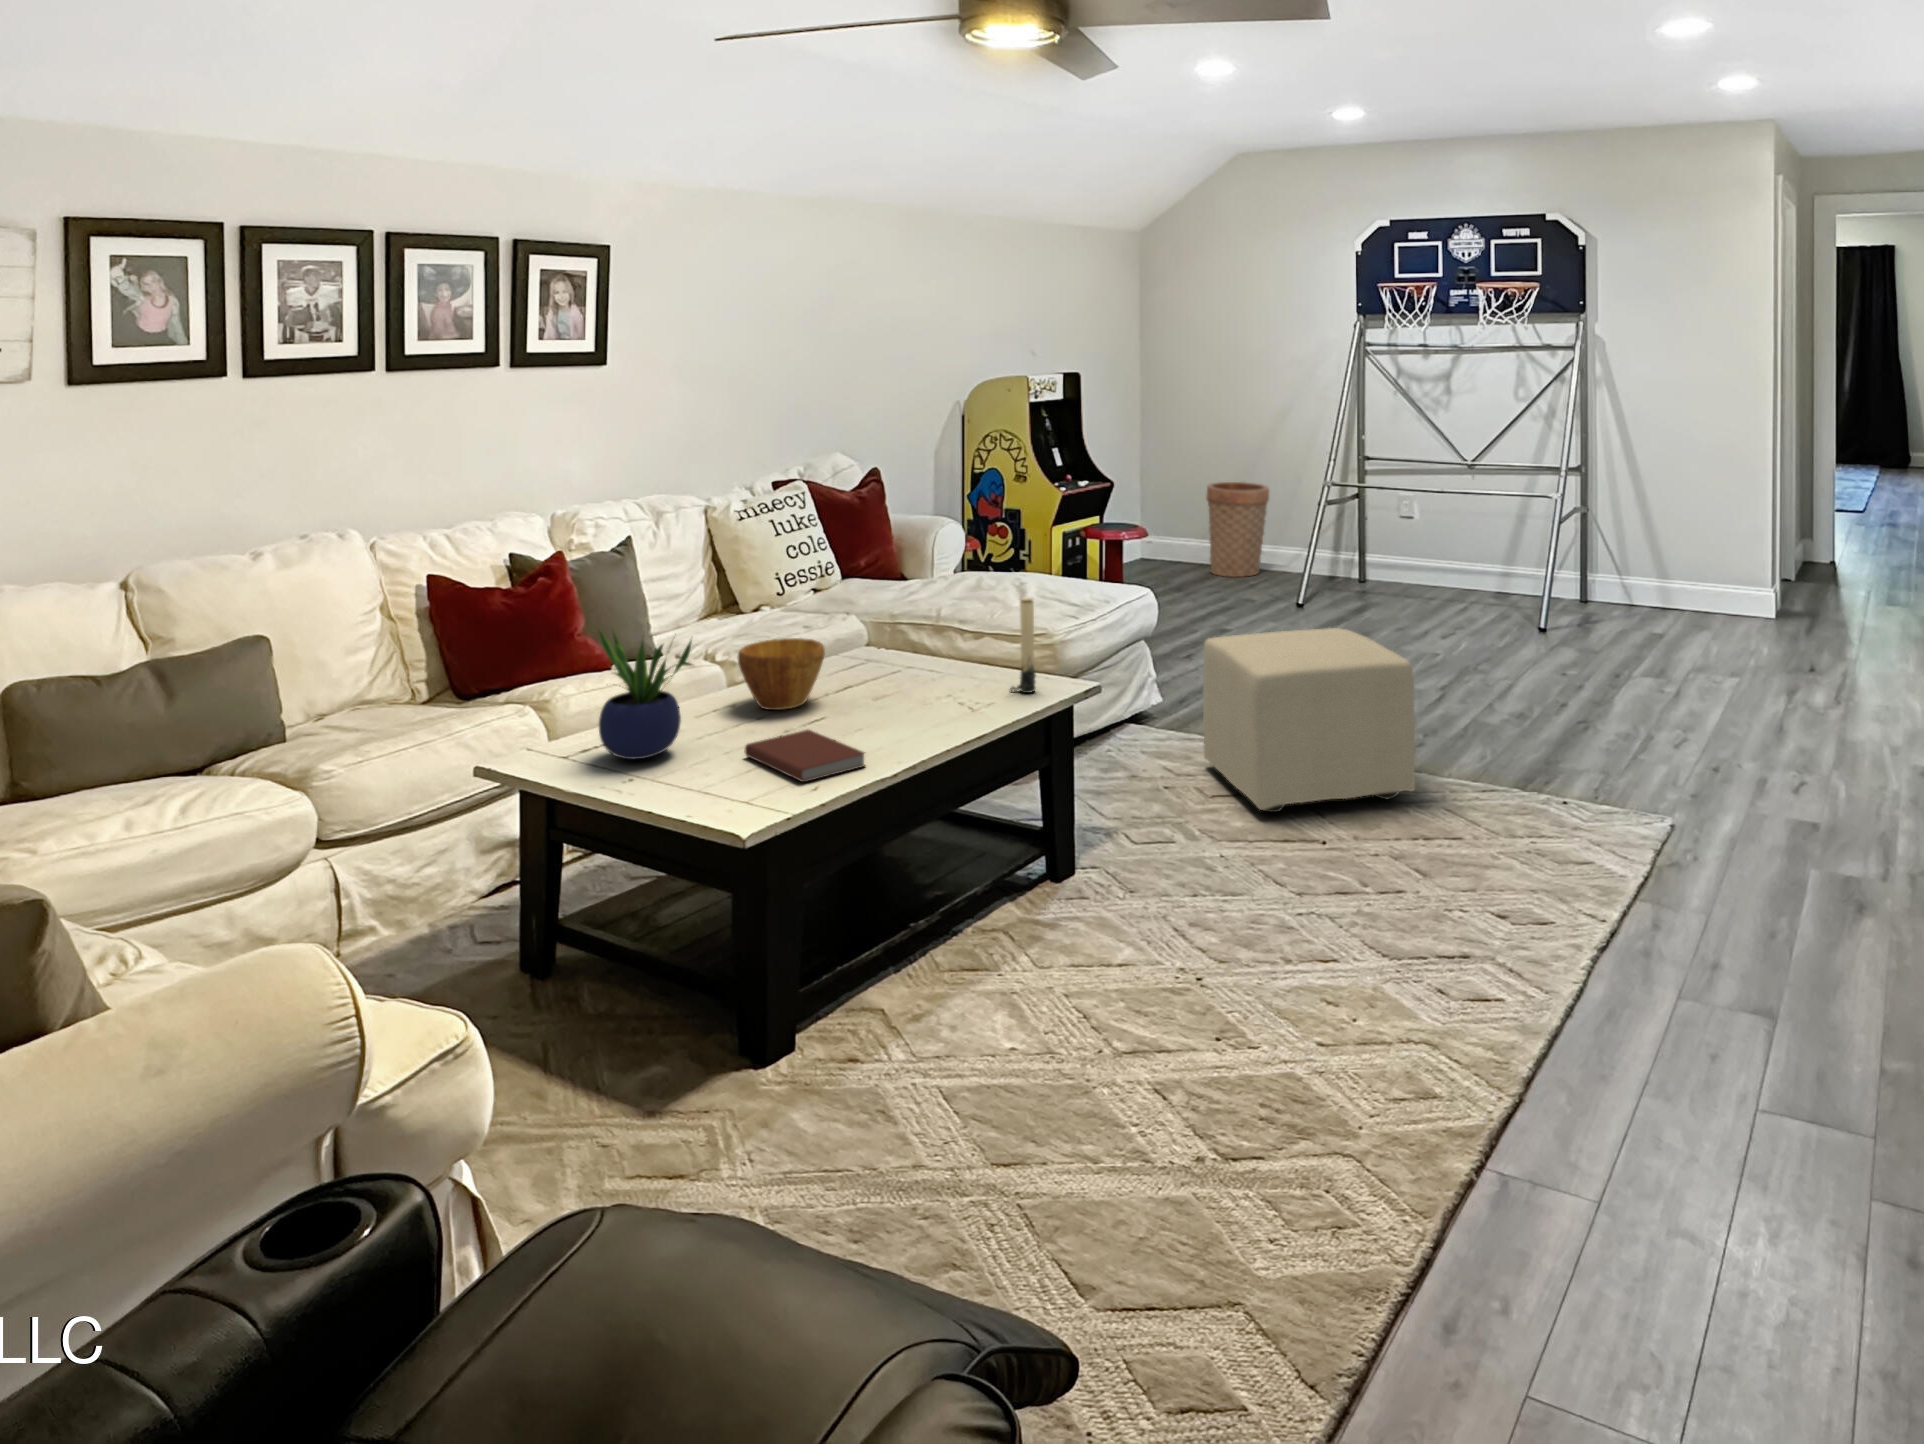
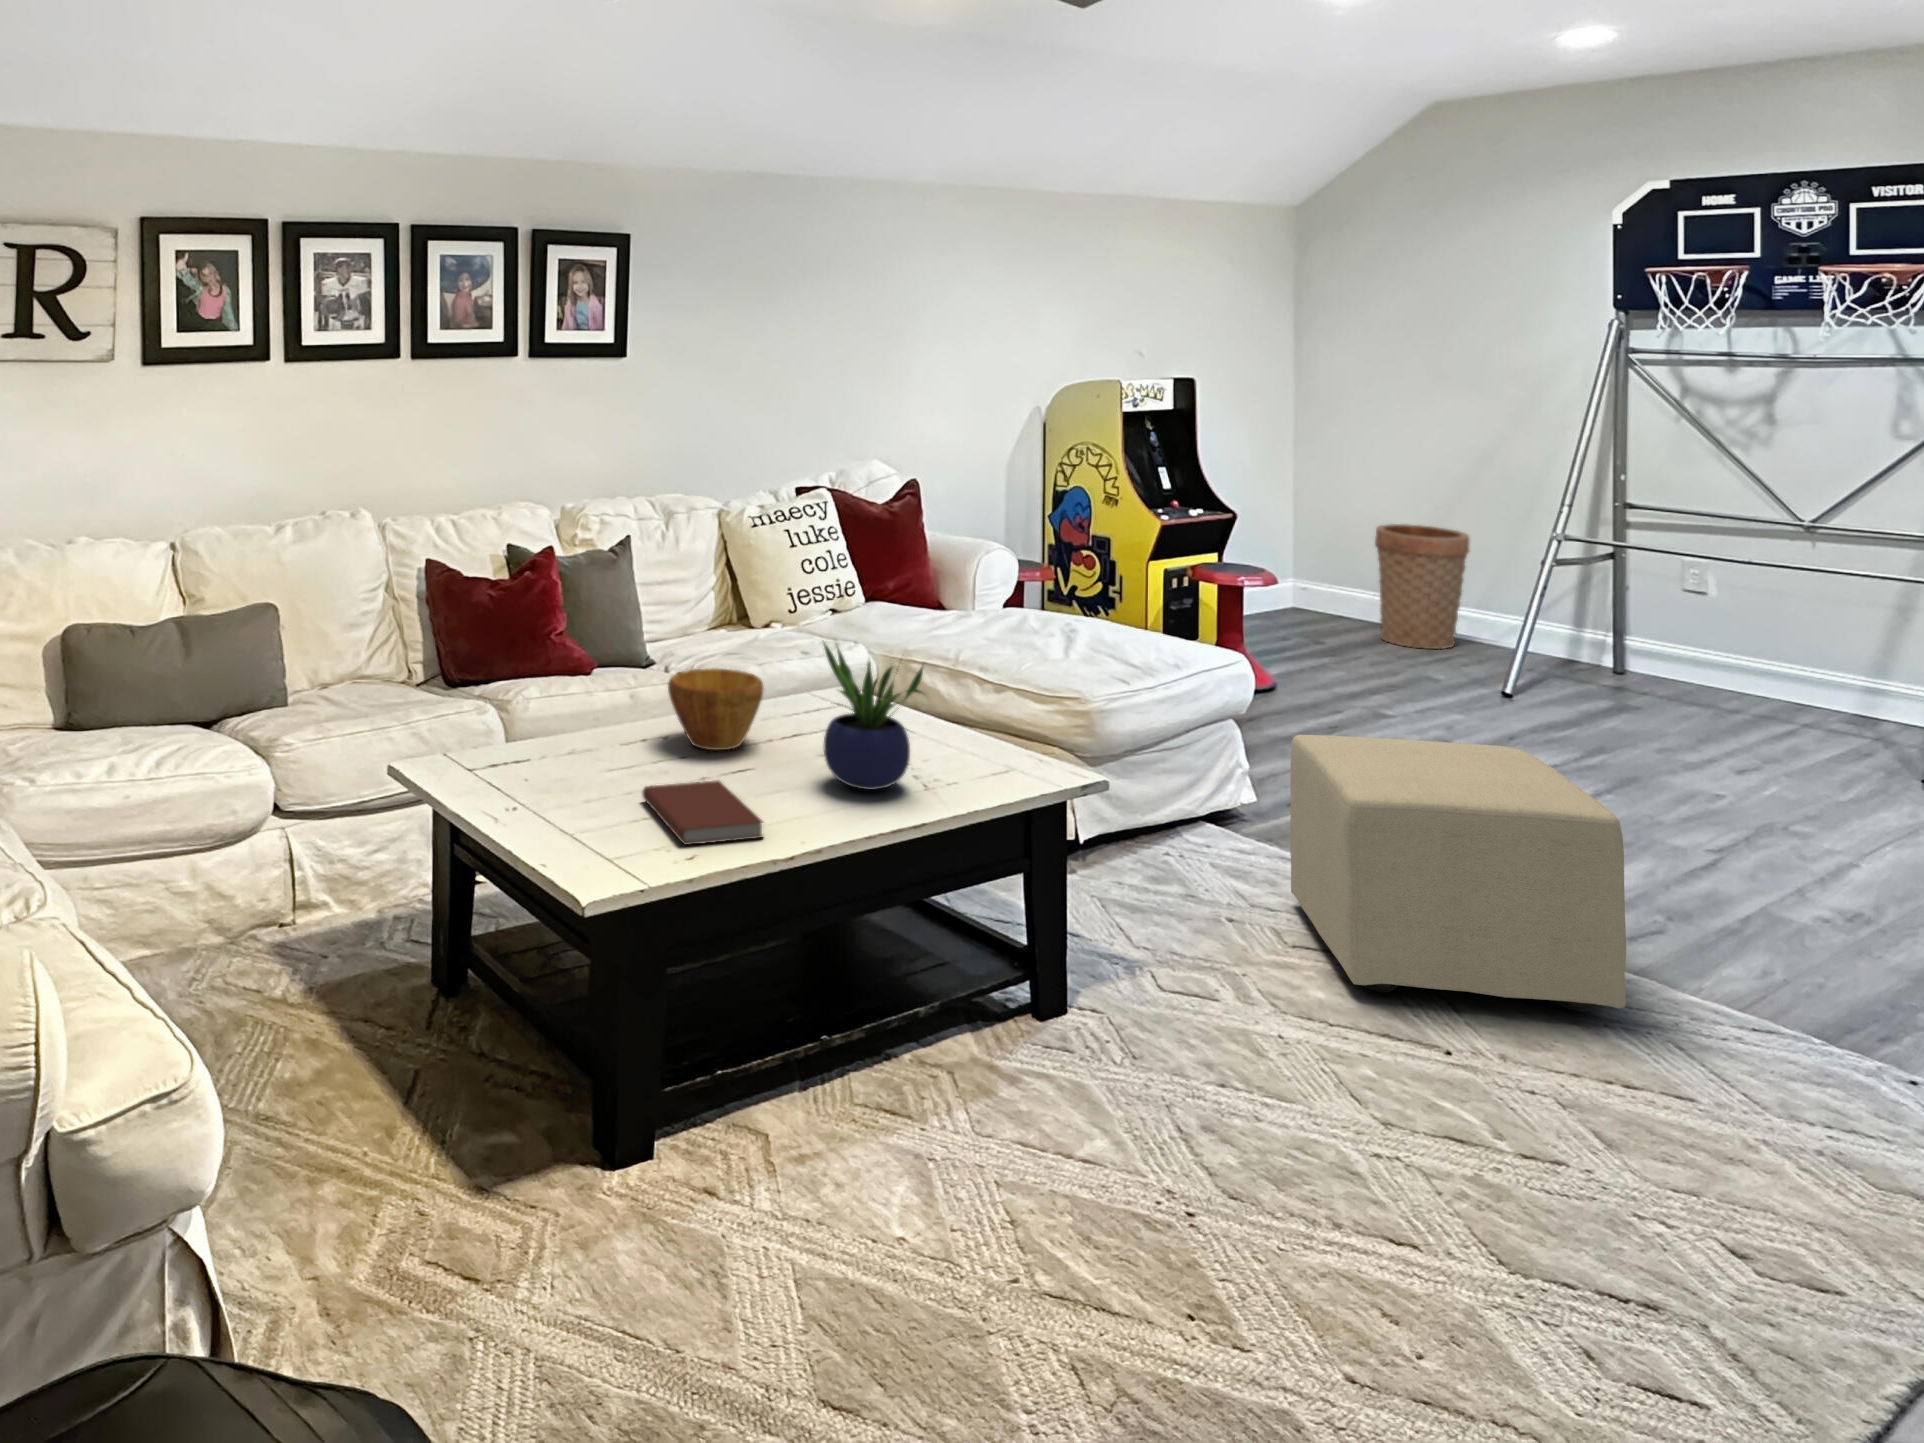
candle: present [1010,597,1036,693] -> none [983,656,1017,776]
potted plant: present [597,628,692,759] -> present [824,643,924,790]

